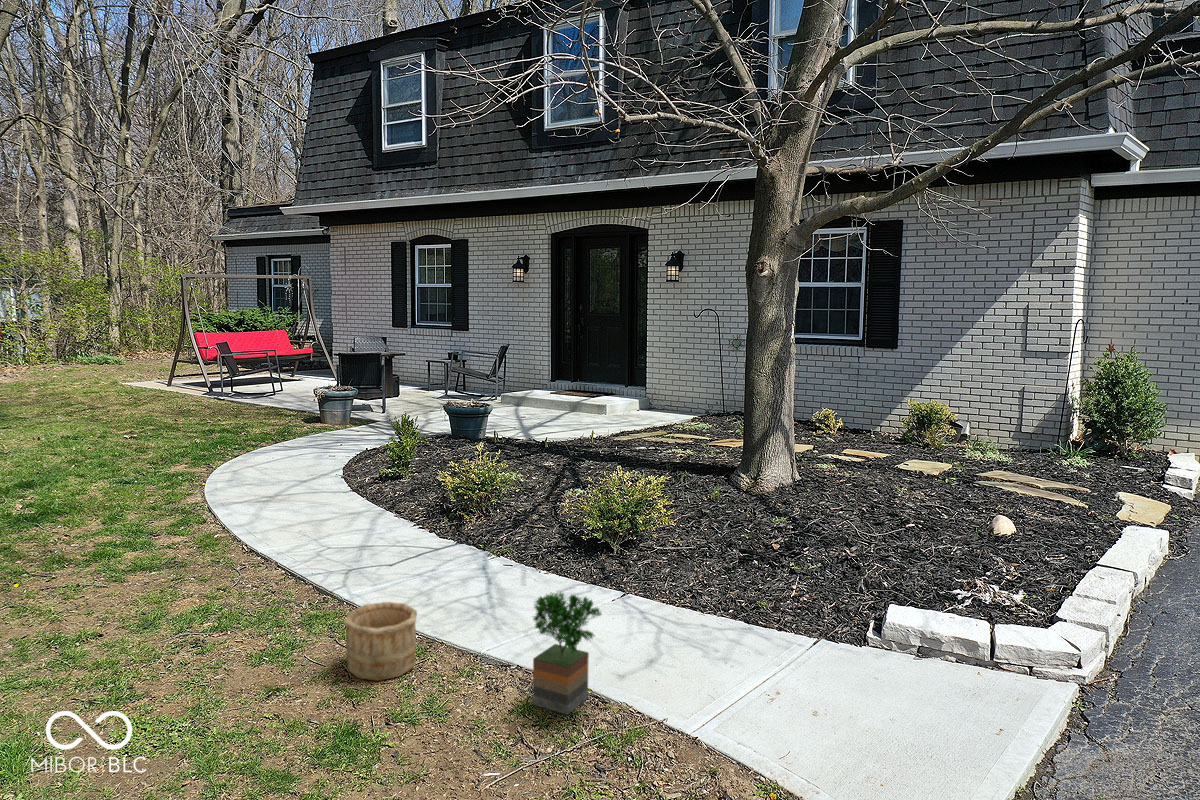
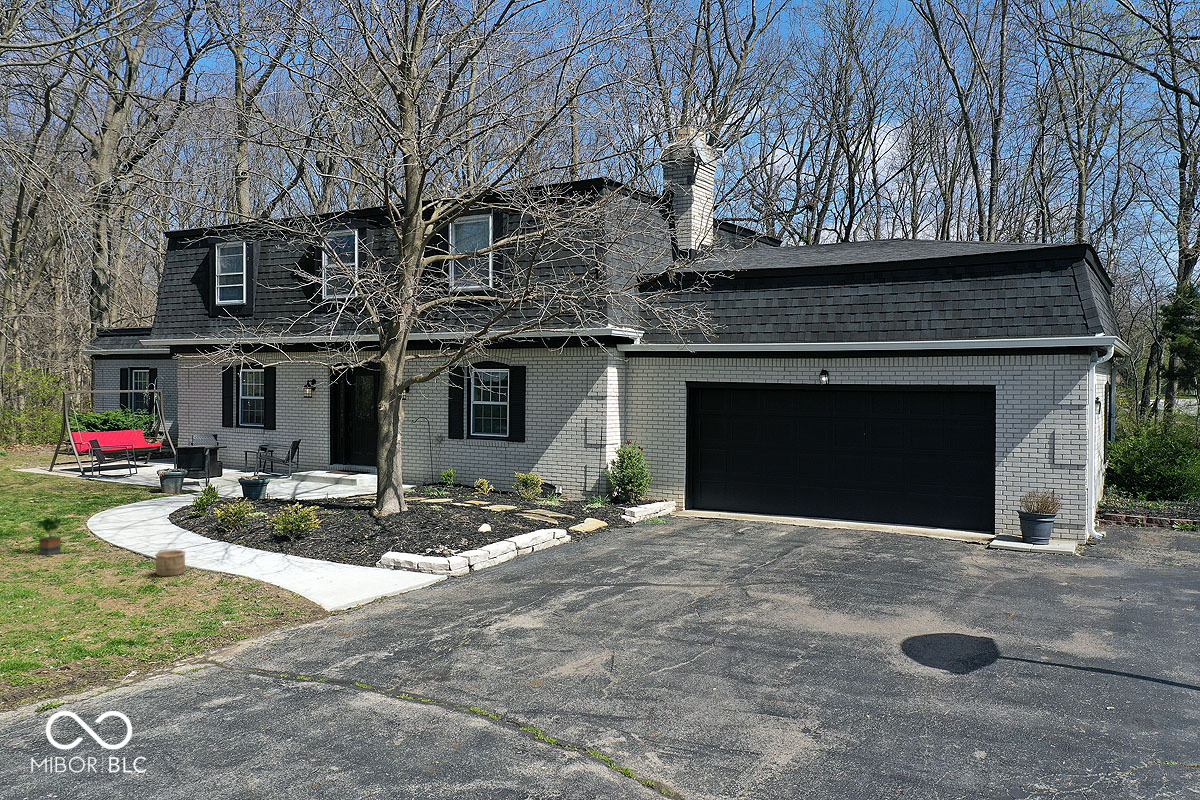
potted tree: present [533,592,602,715] -> present [38,518,63,555]

